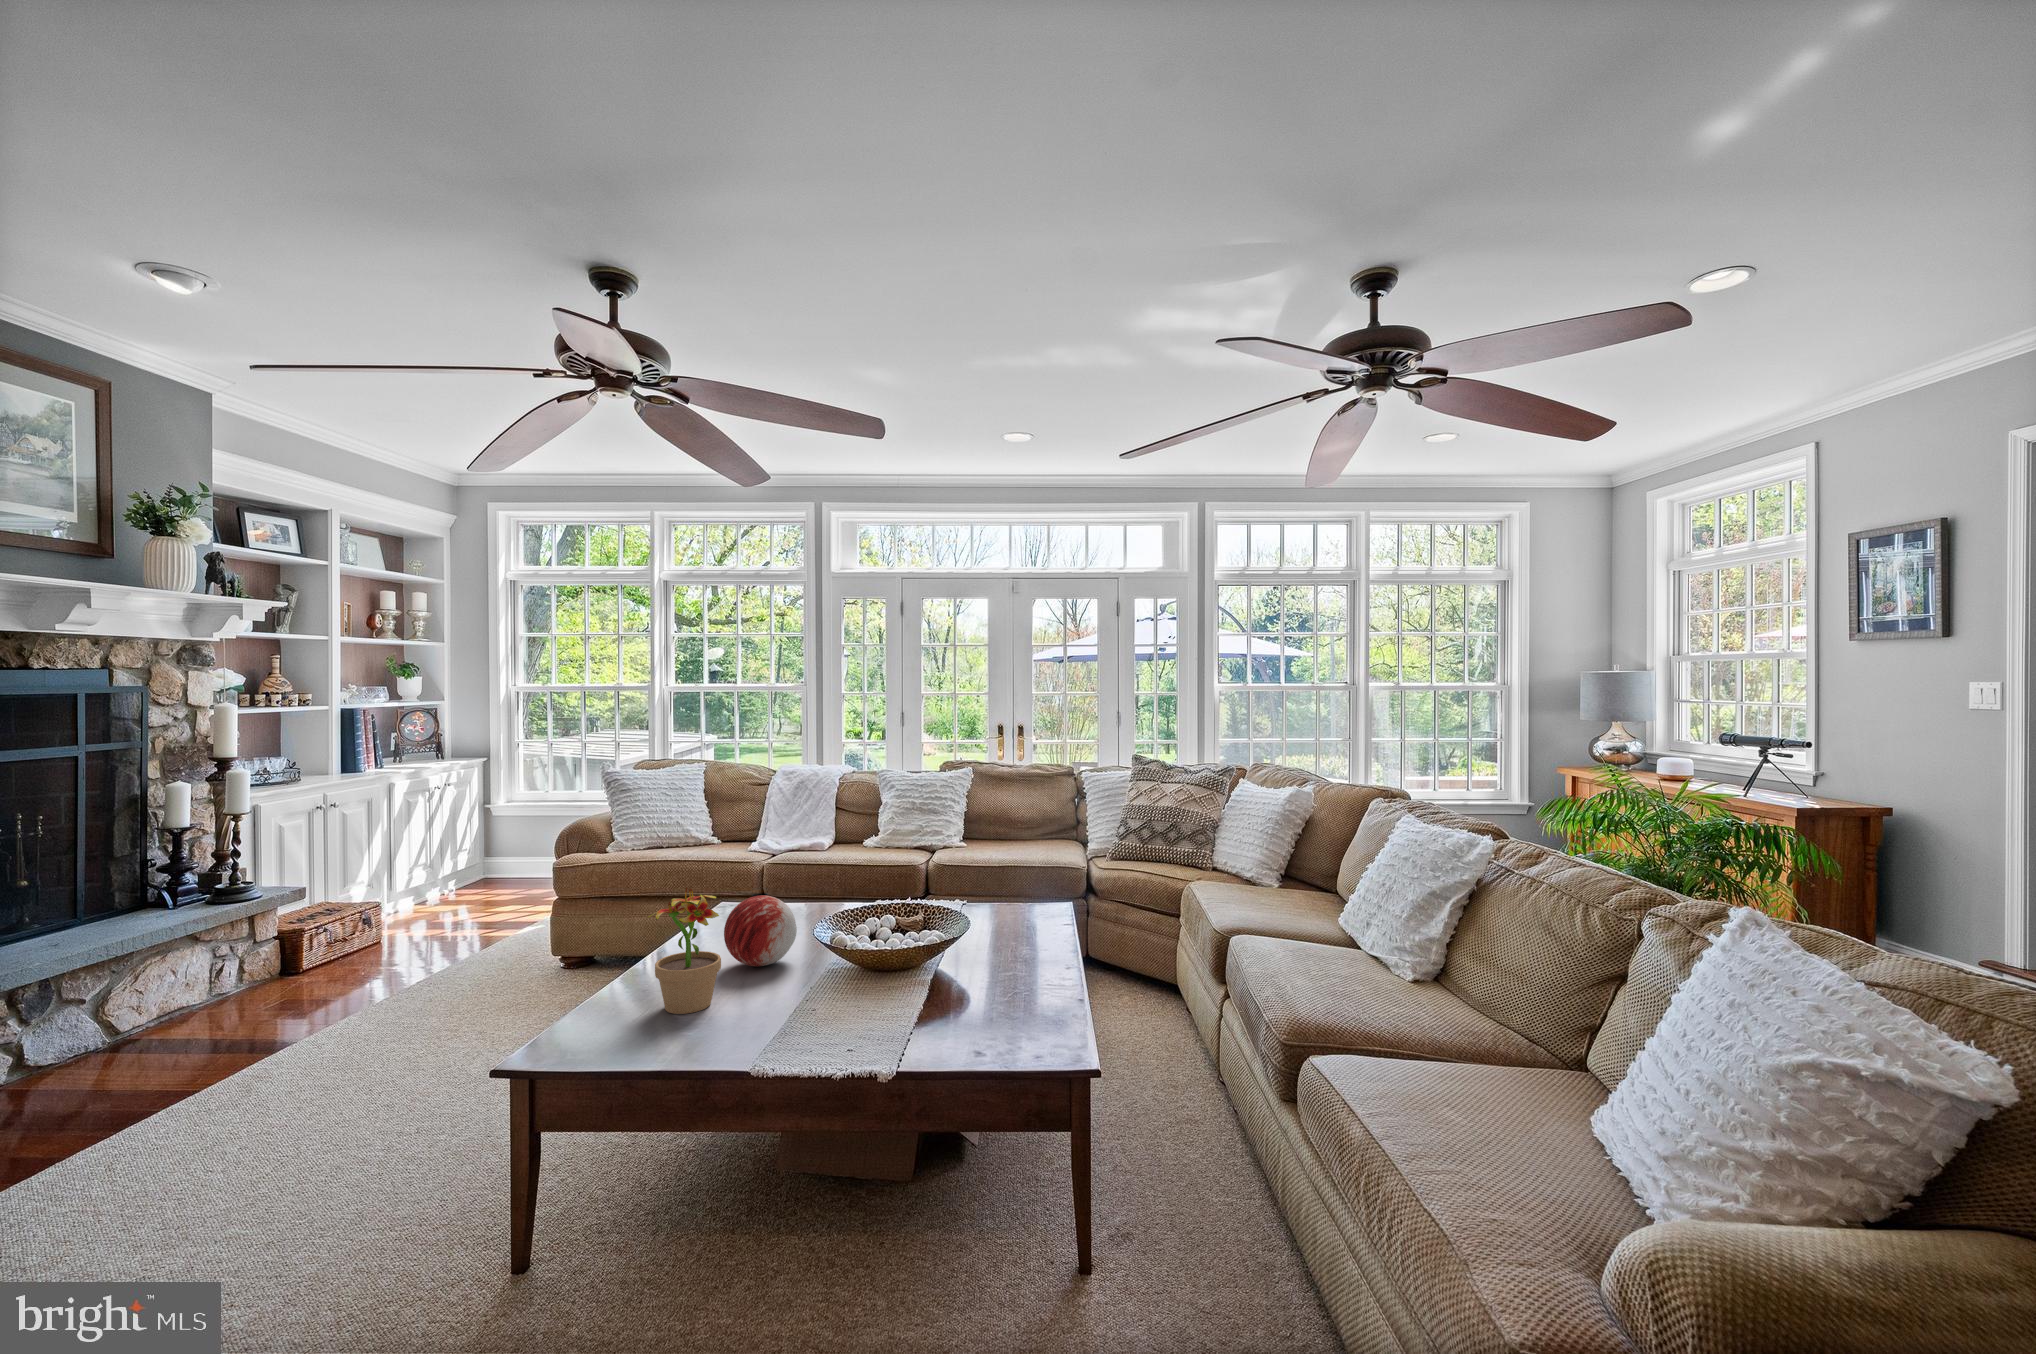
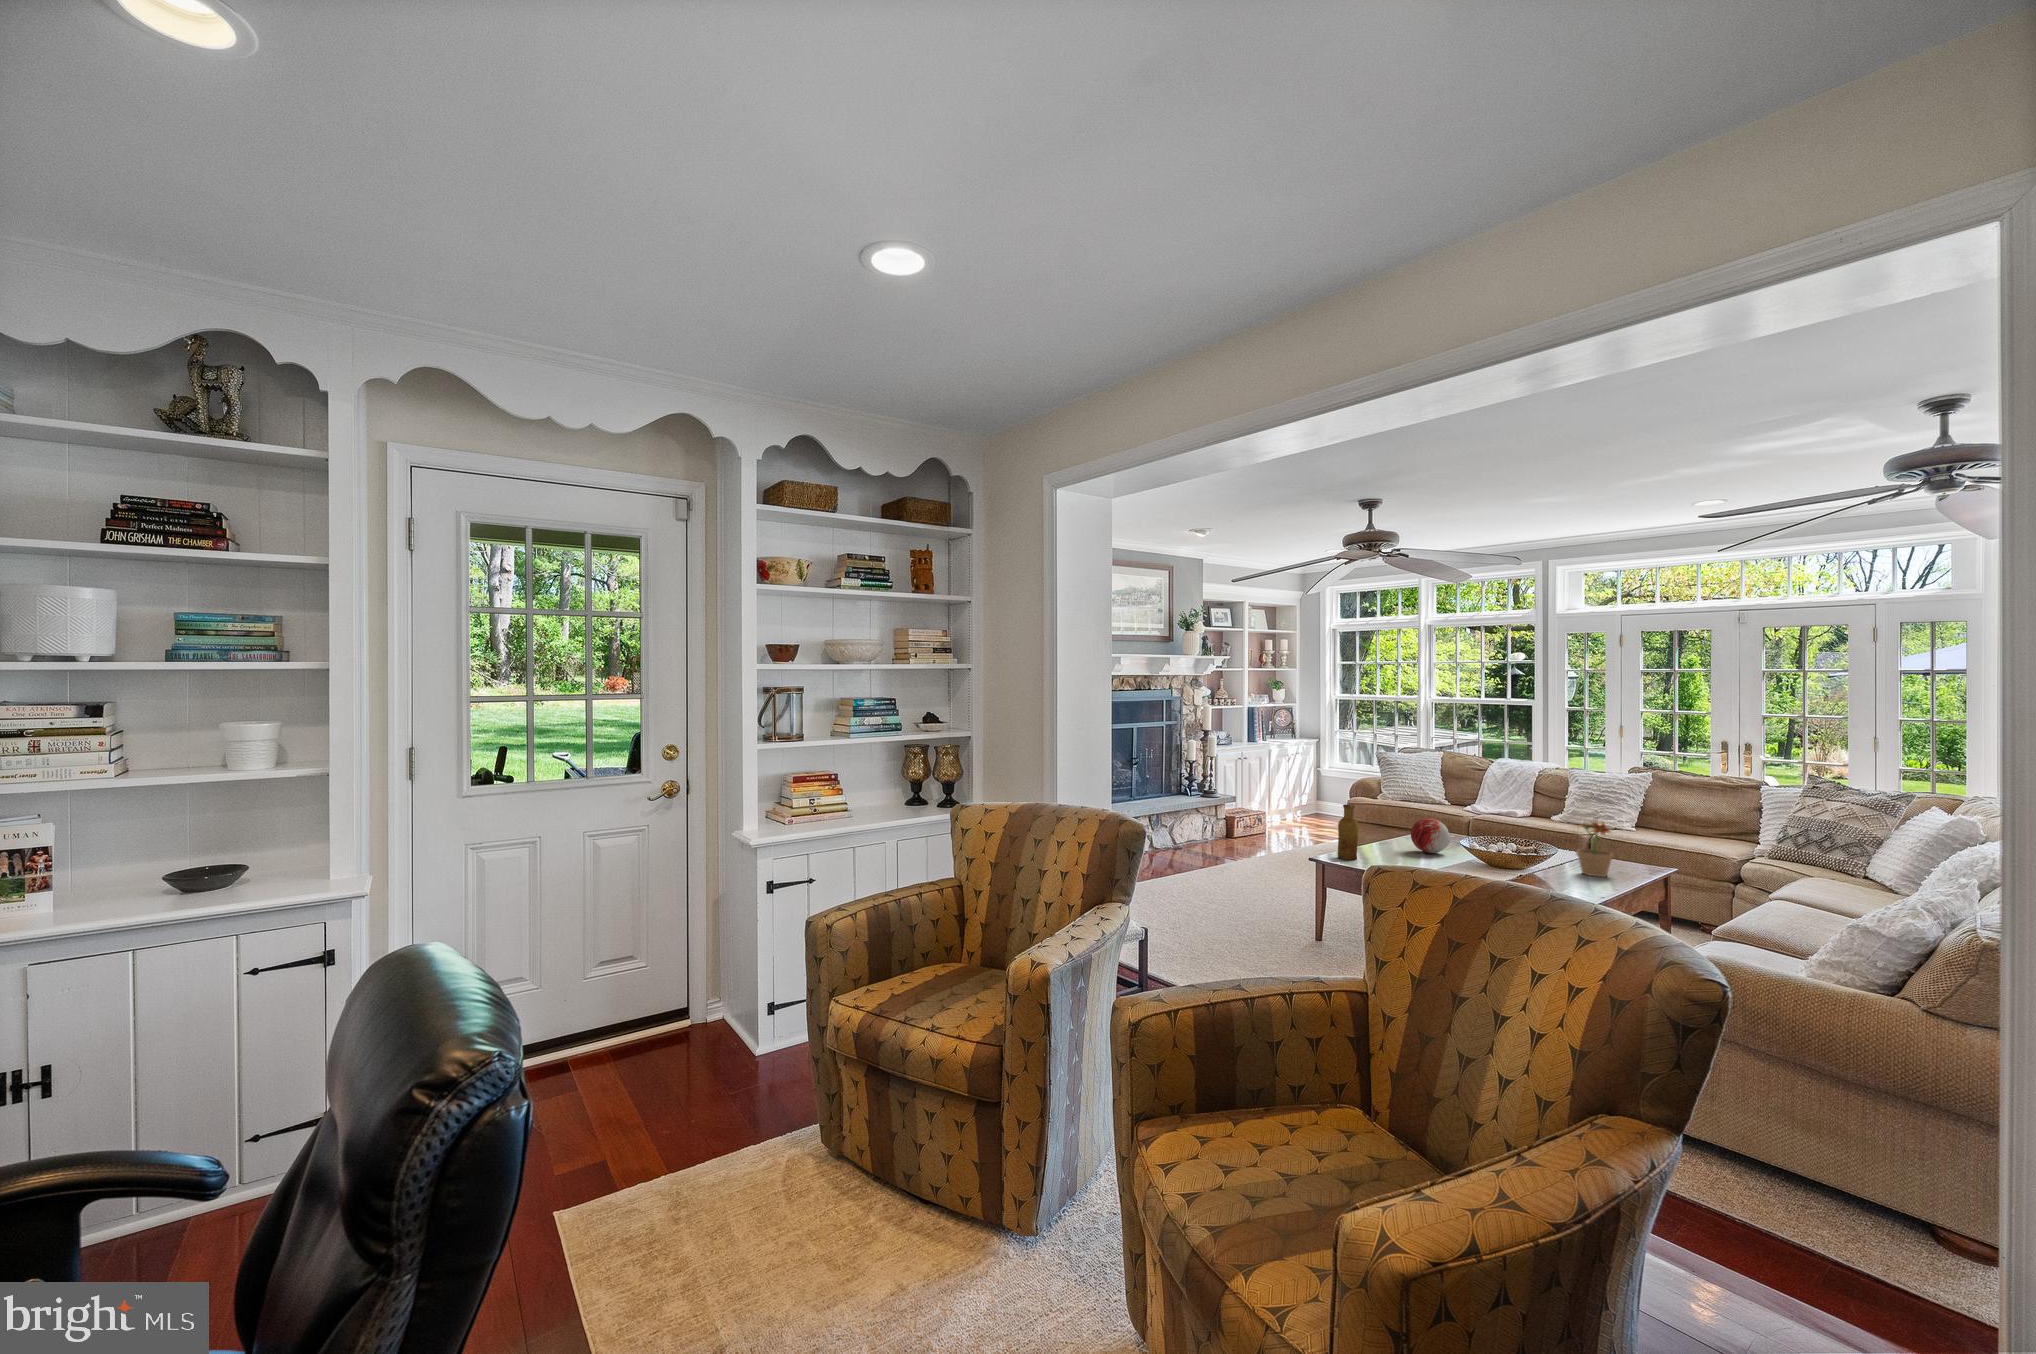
potted plant: present [647,888,721,1014] -> present [1576,821,1613,877]
vase: none [581,909,633,1049] -> present [1338,804,1359,860]

